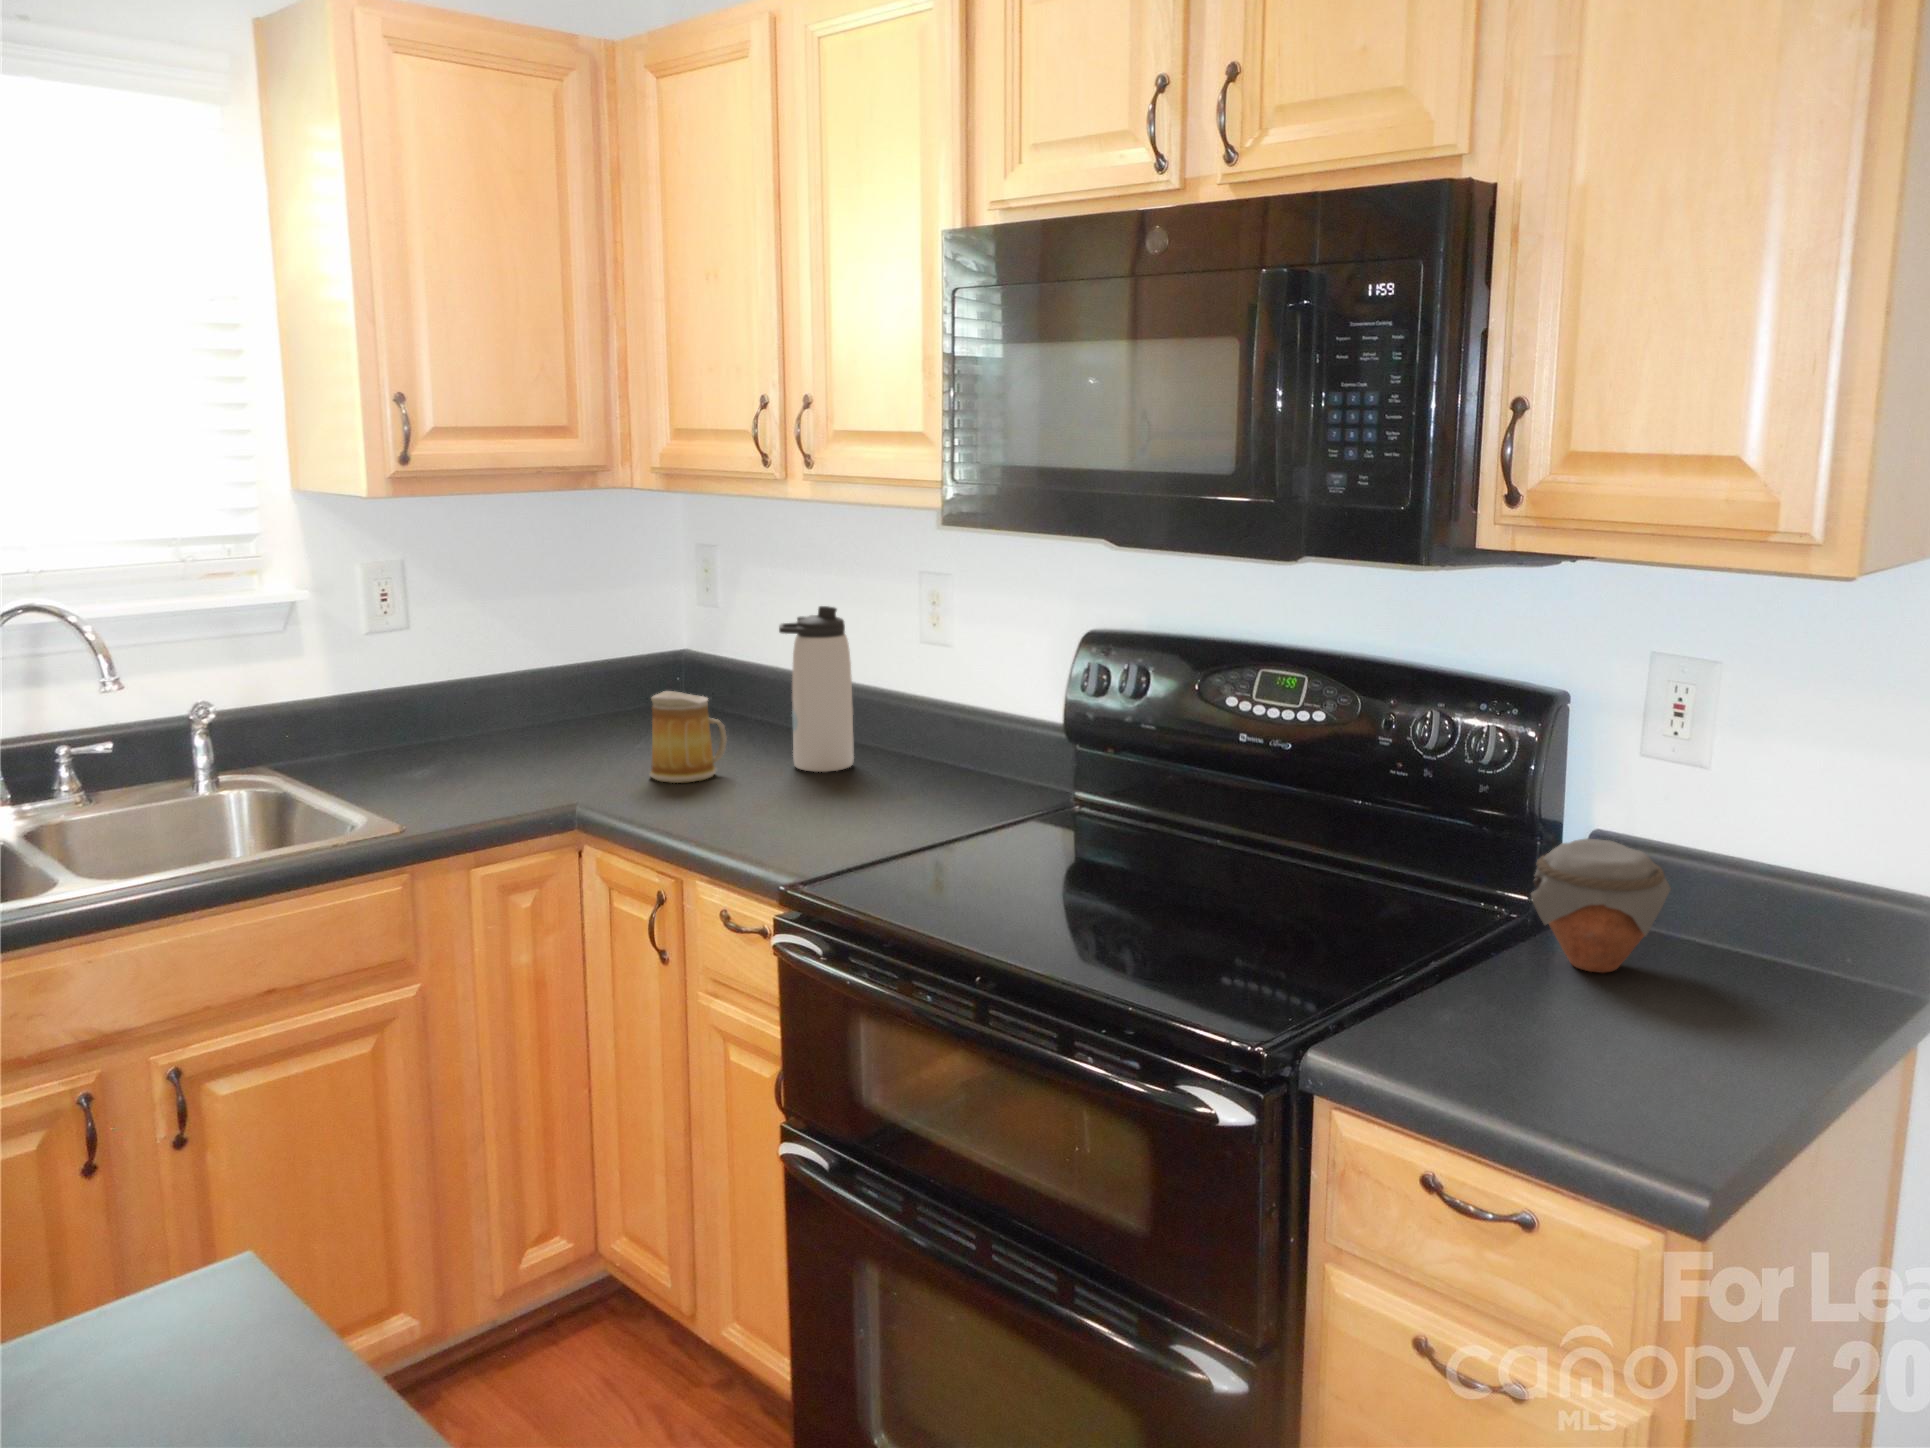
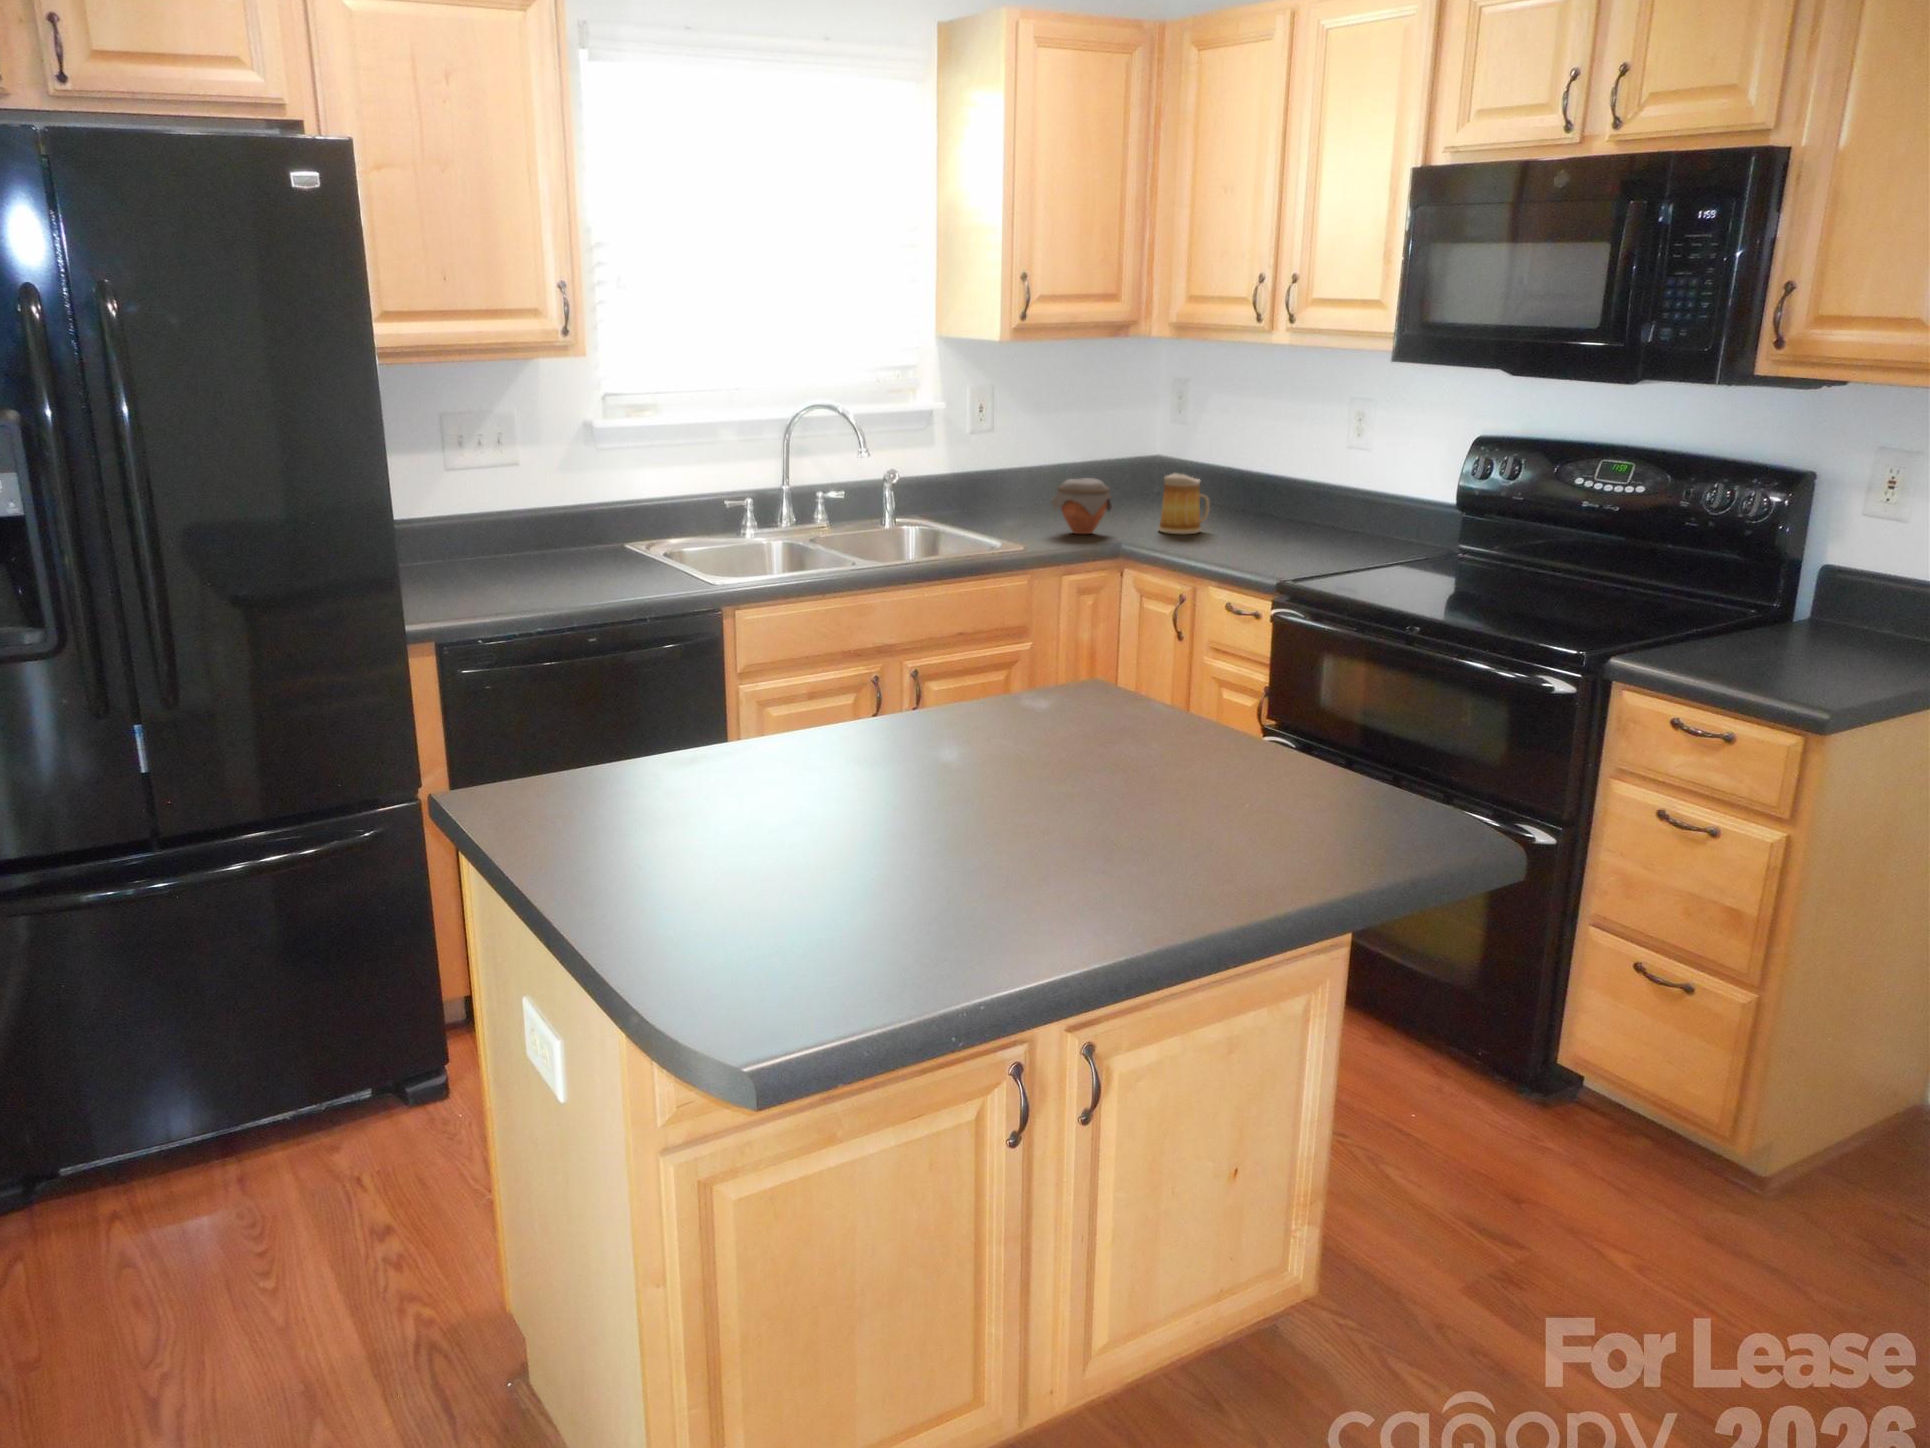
thermos bottle: present [779,606,854,772] -> none [1250,420,1296,533]
jar: present [1531,839,1671,973] -> present [1051,478,1112,534]

